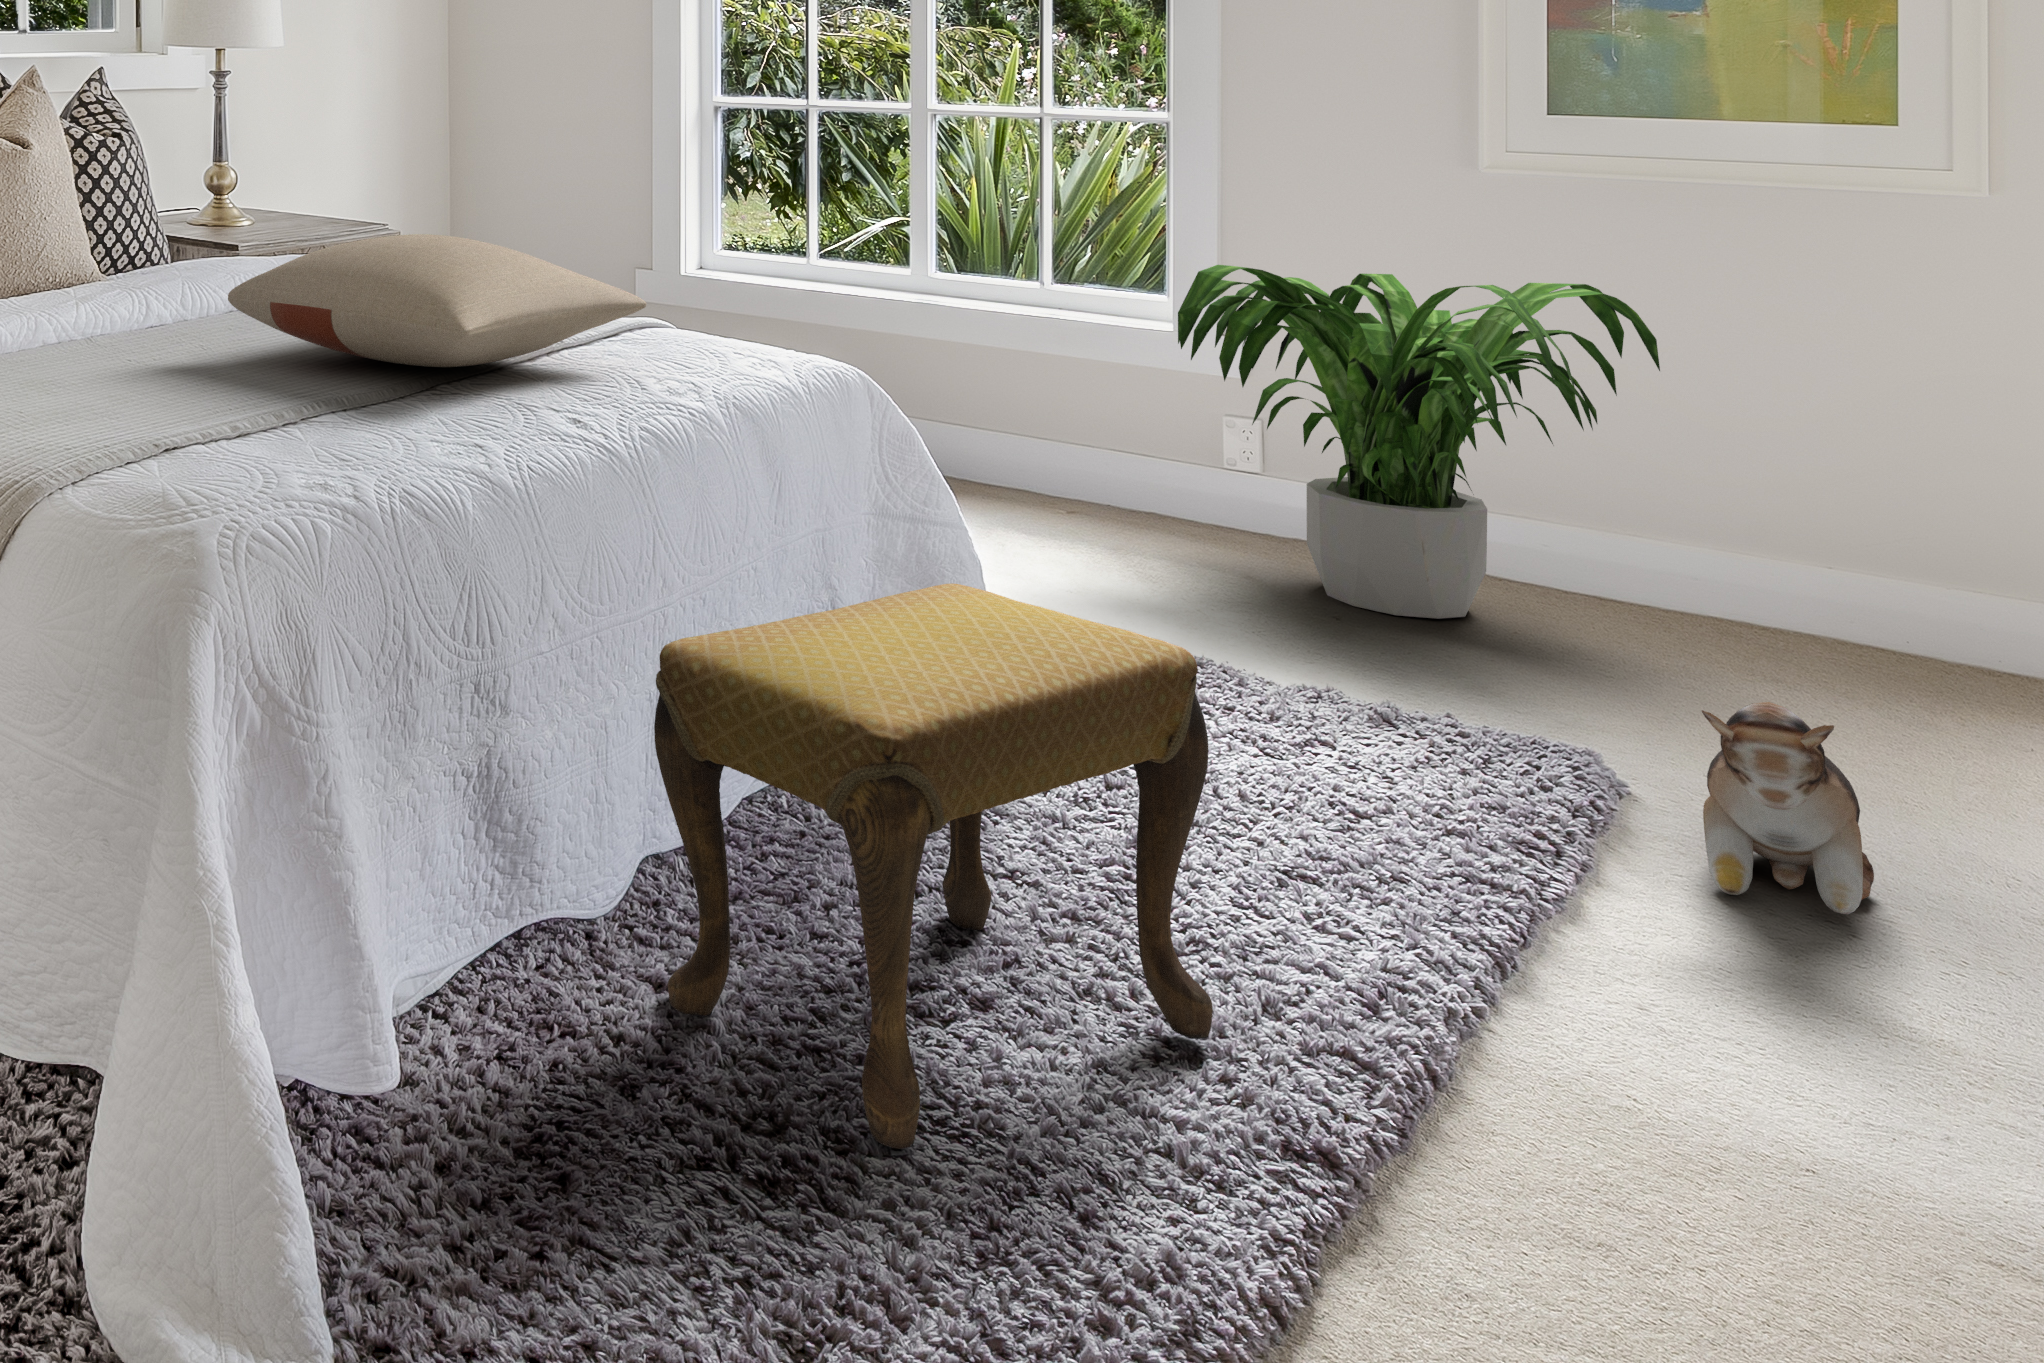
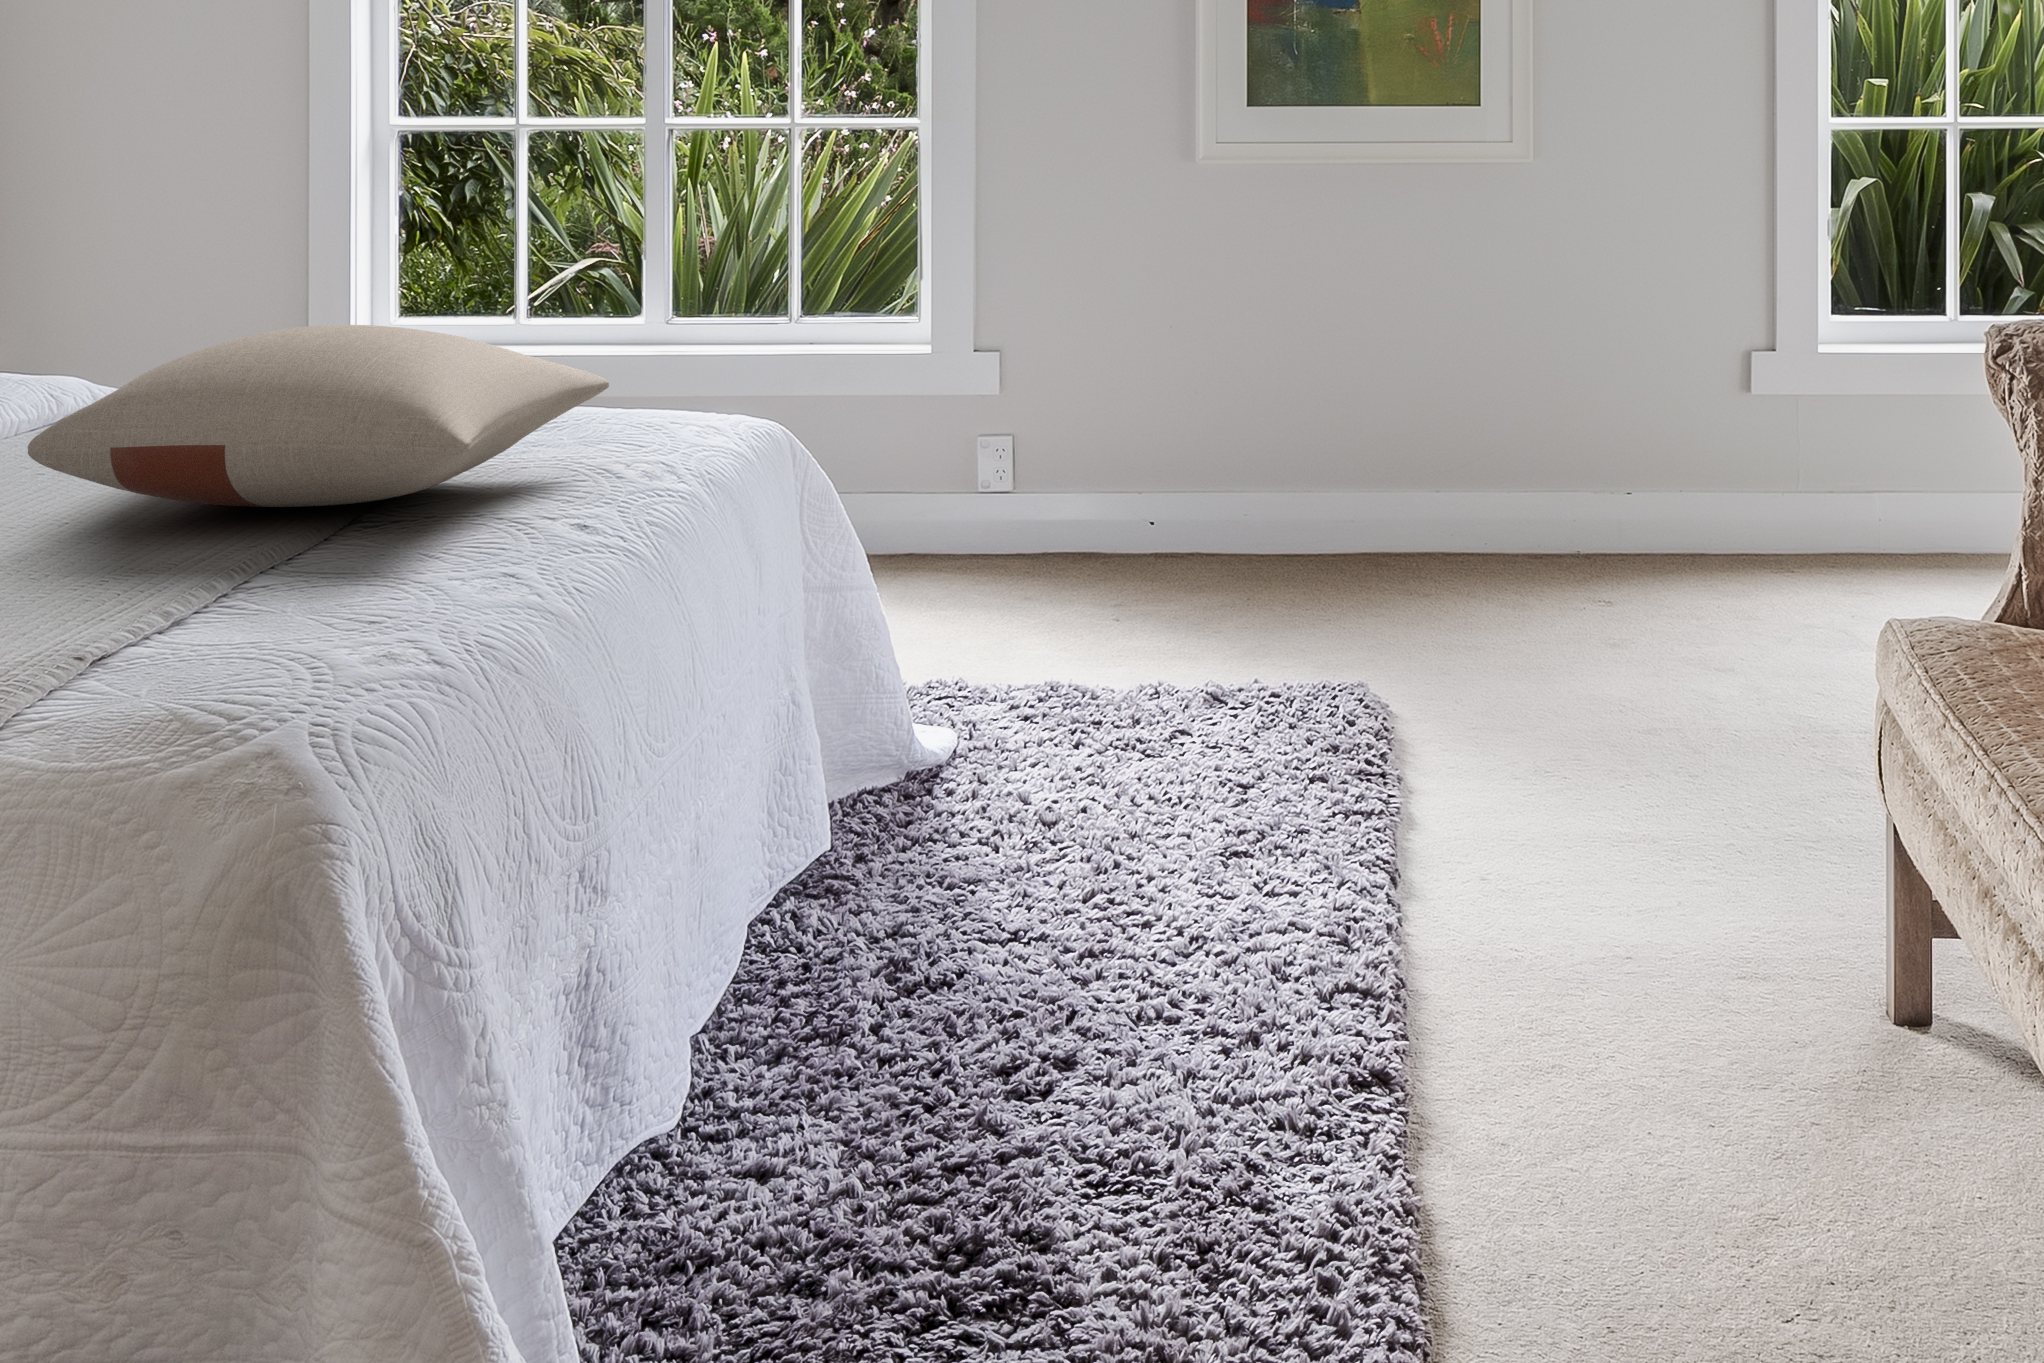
potted plant: present [1178,265,1660,619] -> none [984,264,1343,601]
footstool: present [654,583,1213,1149] -> none [777,638,1255,1225]
plush toy: present [1702,702,1874,914] -> none [1461,598,1564,767]

